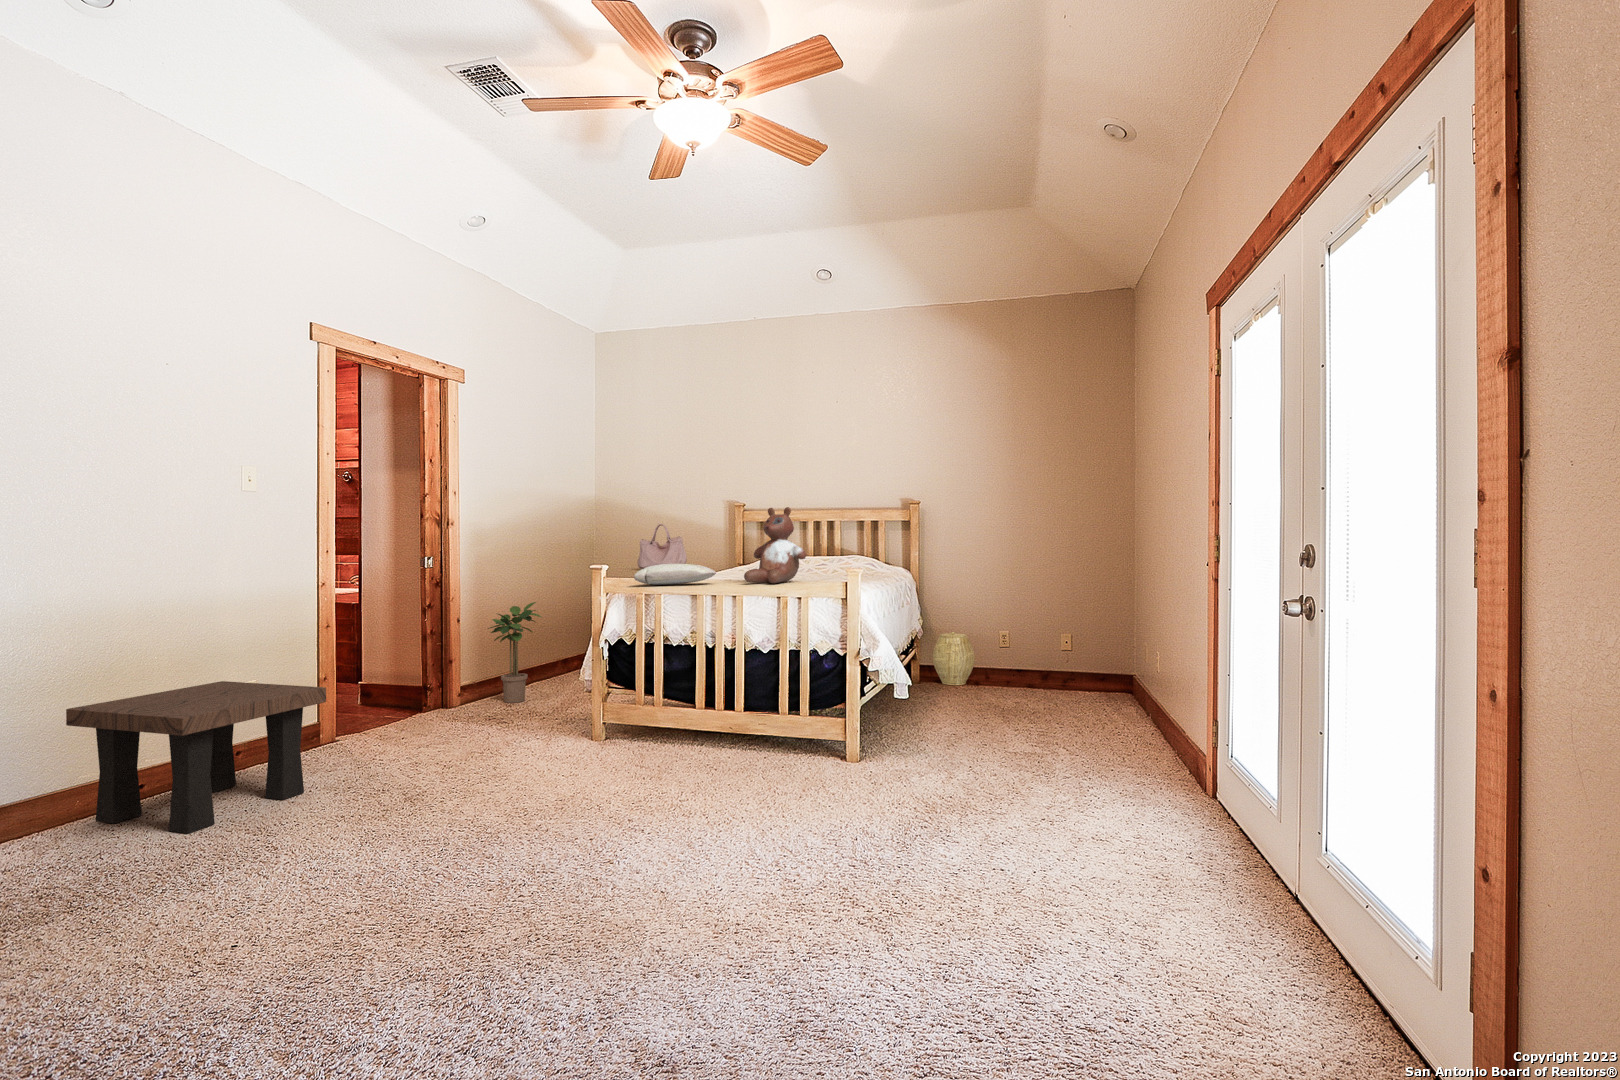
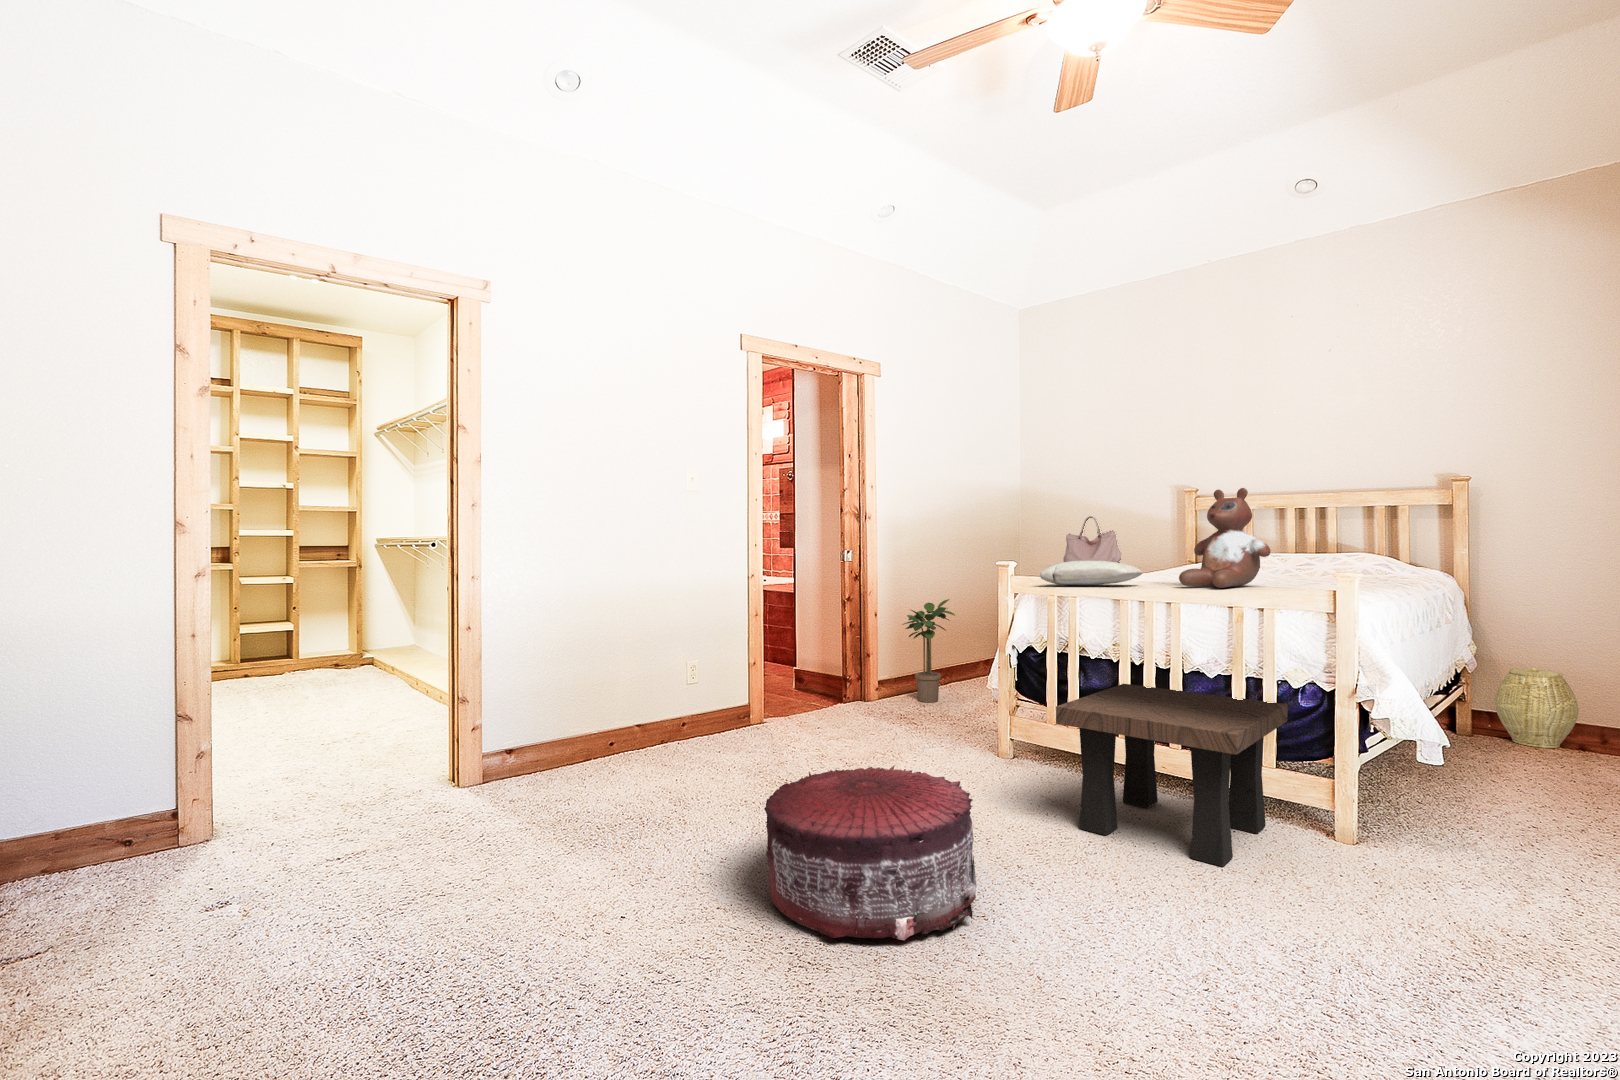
side table: present [66,681,326,833] -> present [1056,684,1287,867]
pouf: none [398,752,604,907] -> present [764,766,976,940]

